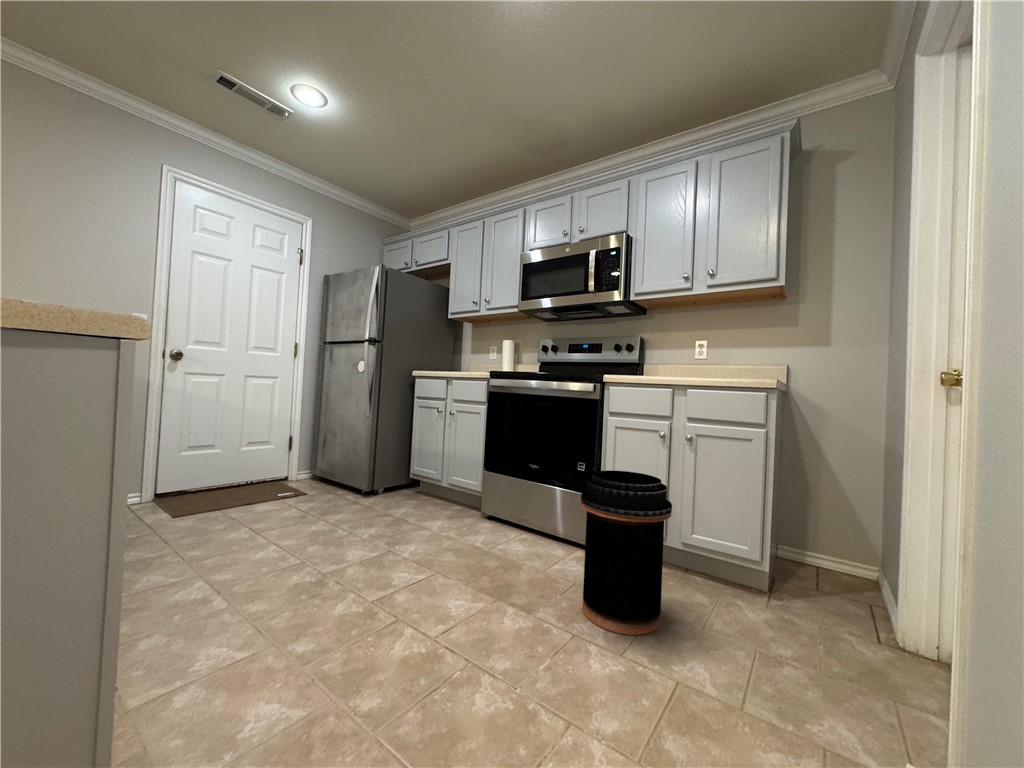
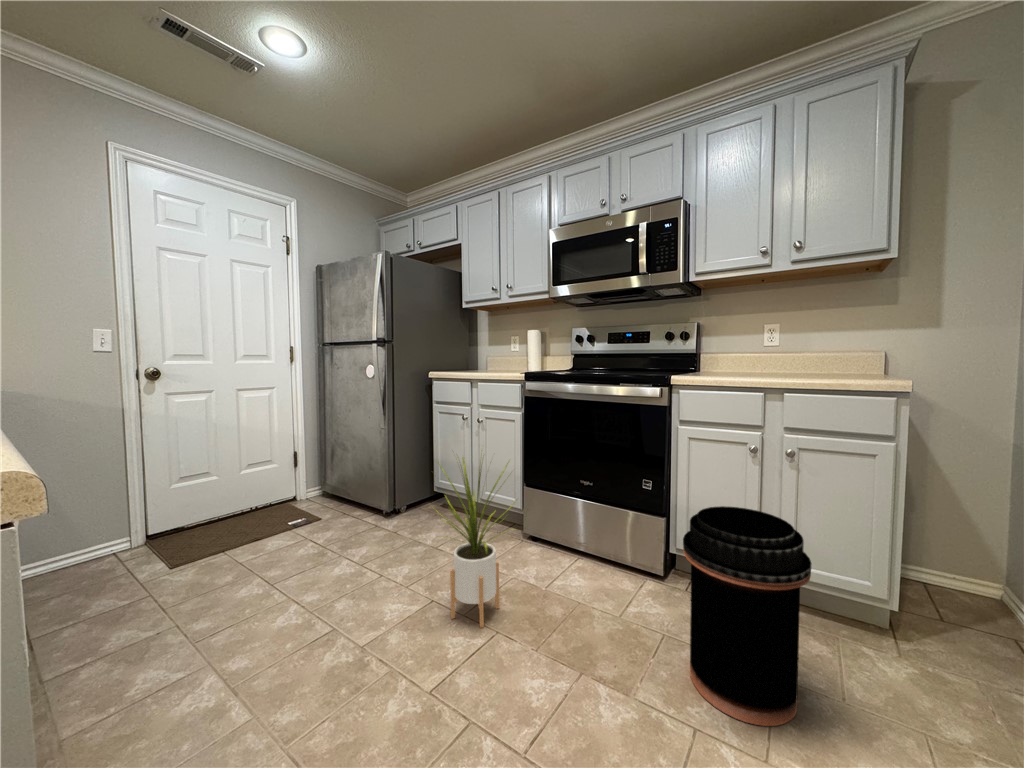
house plant: none [391,419,466,568] -> present [436,457,517,628]

